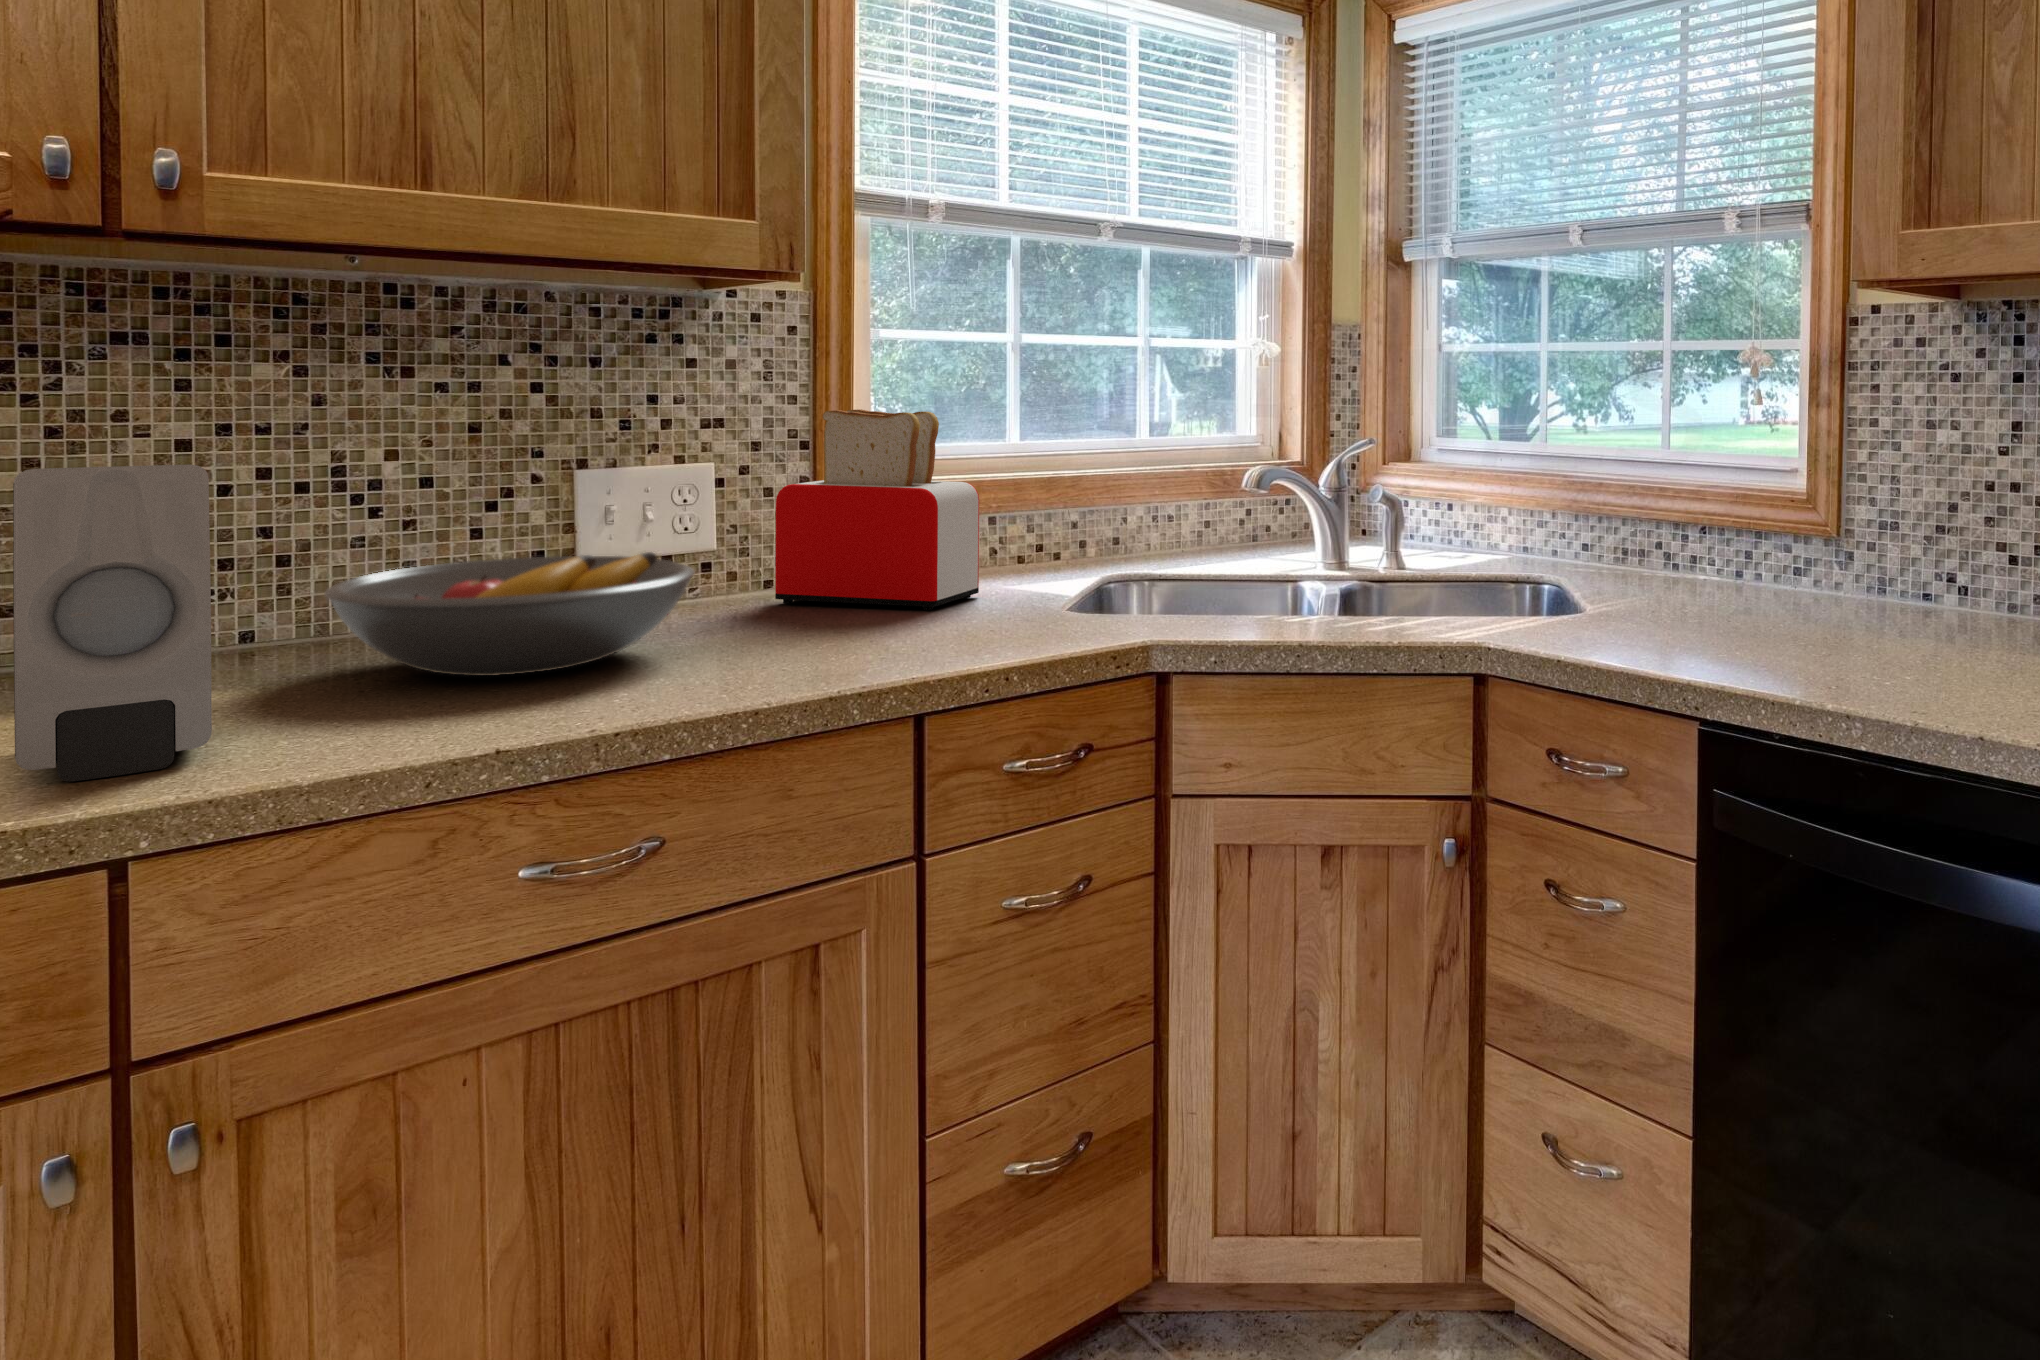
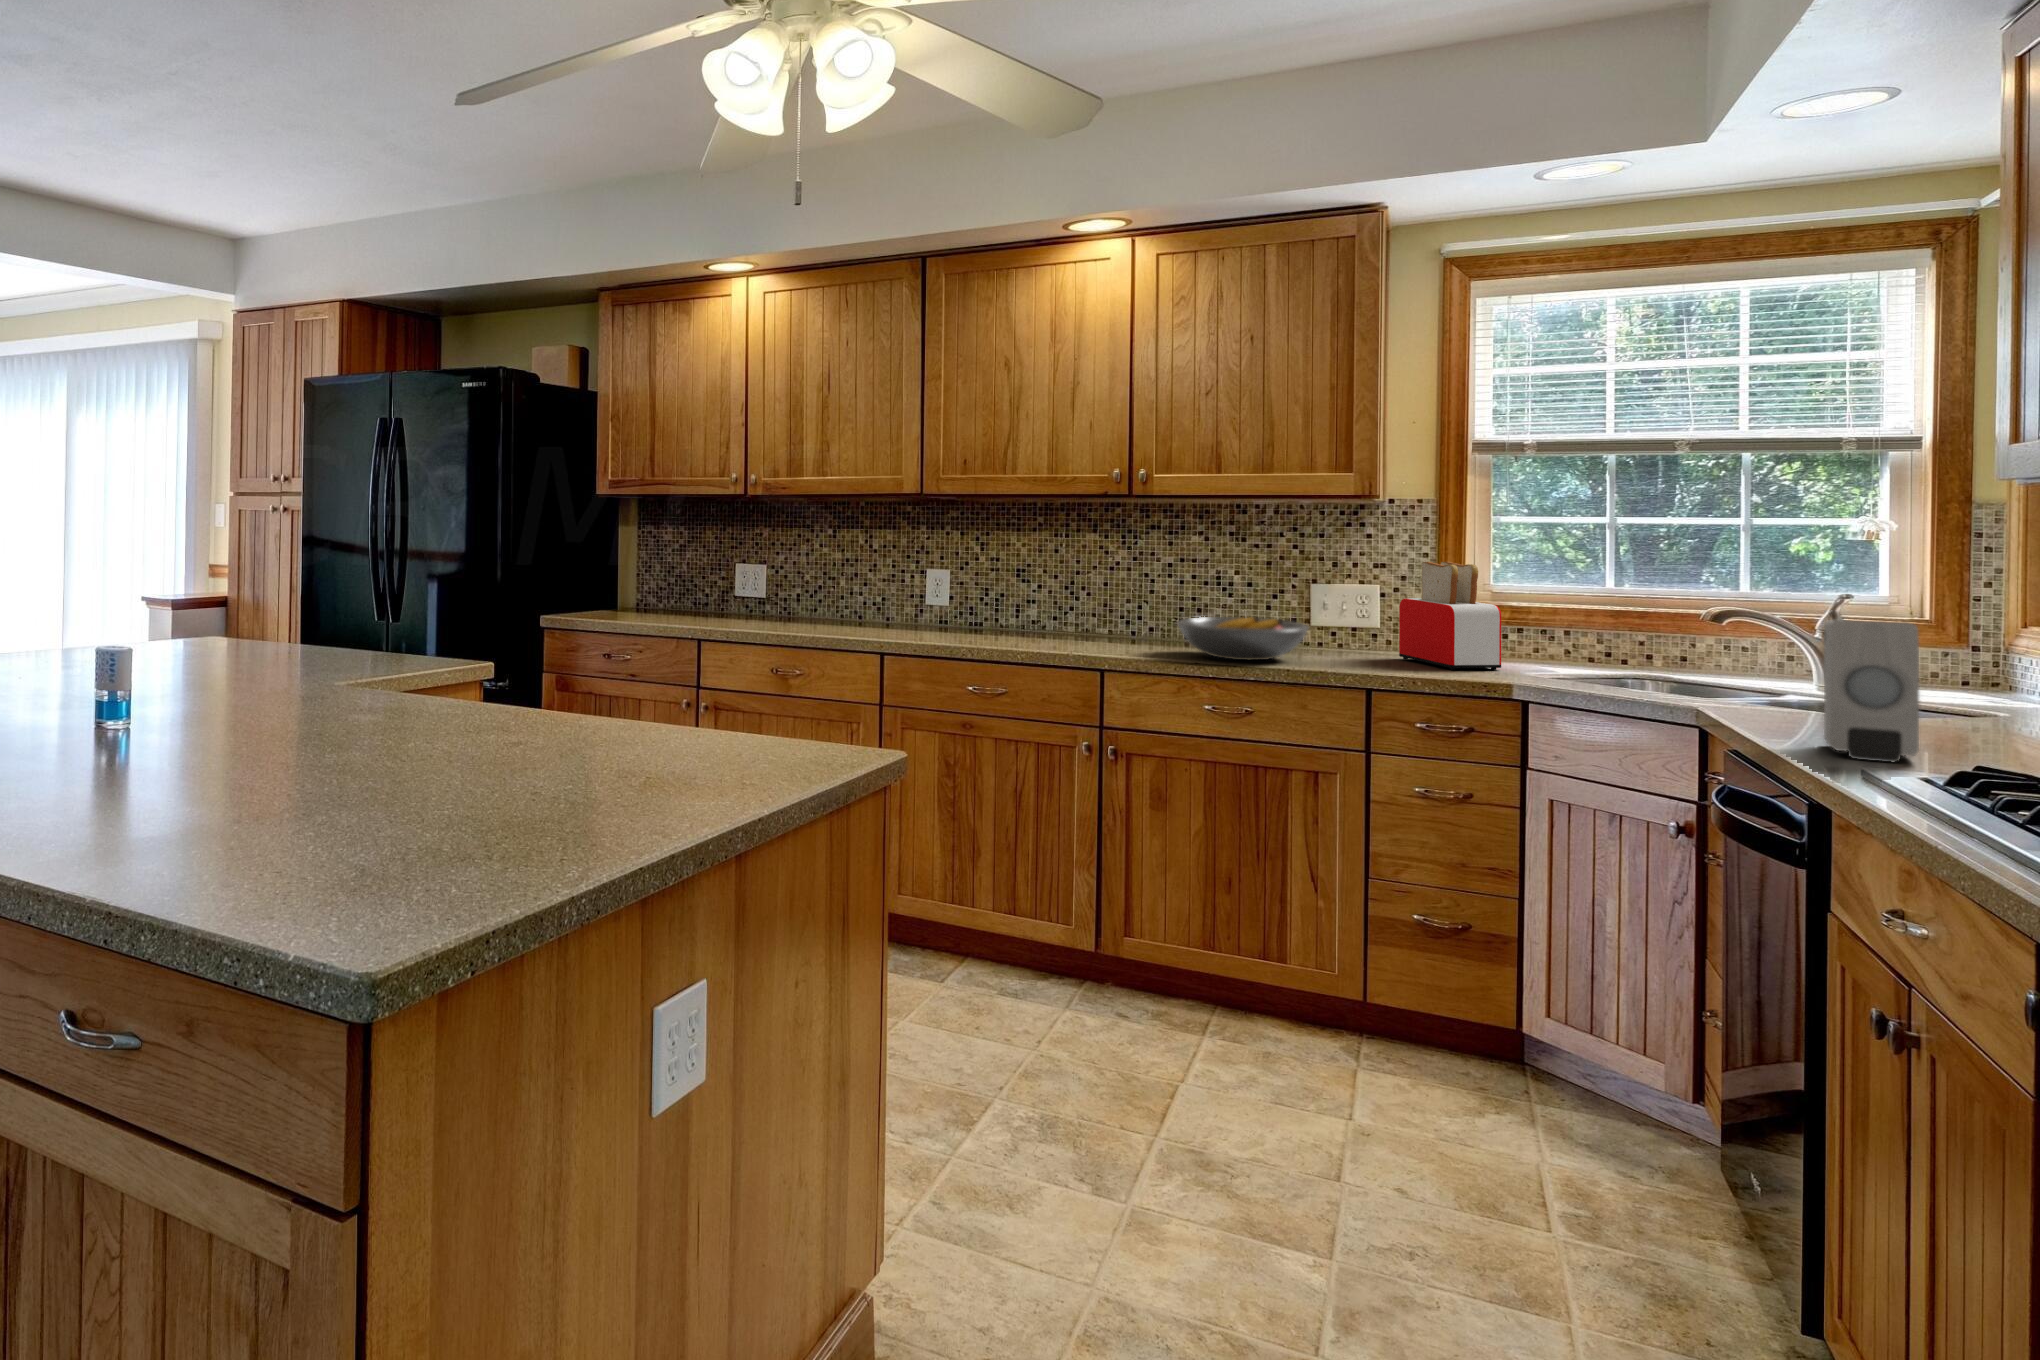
soap dispenser: present [13,465,212,781] -> present [1824,620,1919,762]

